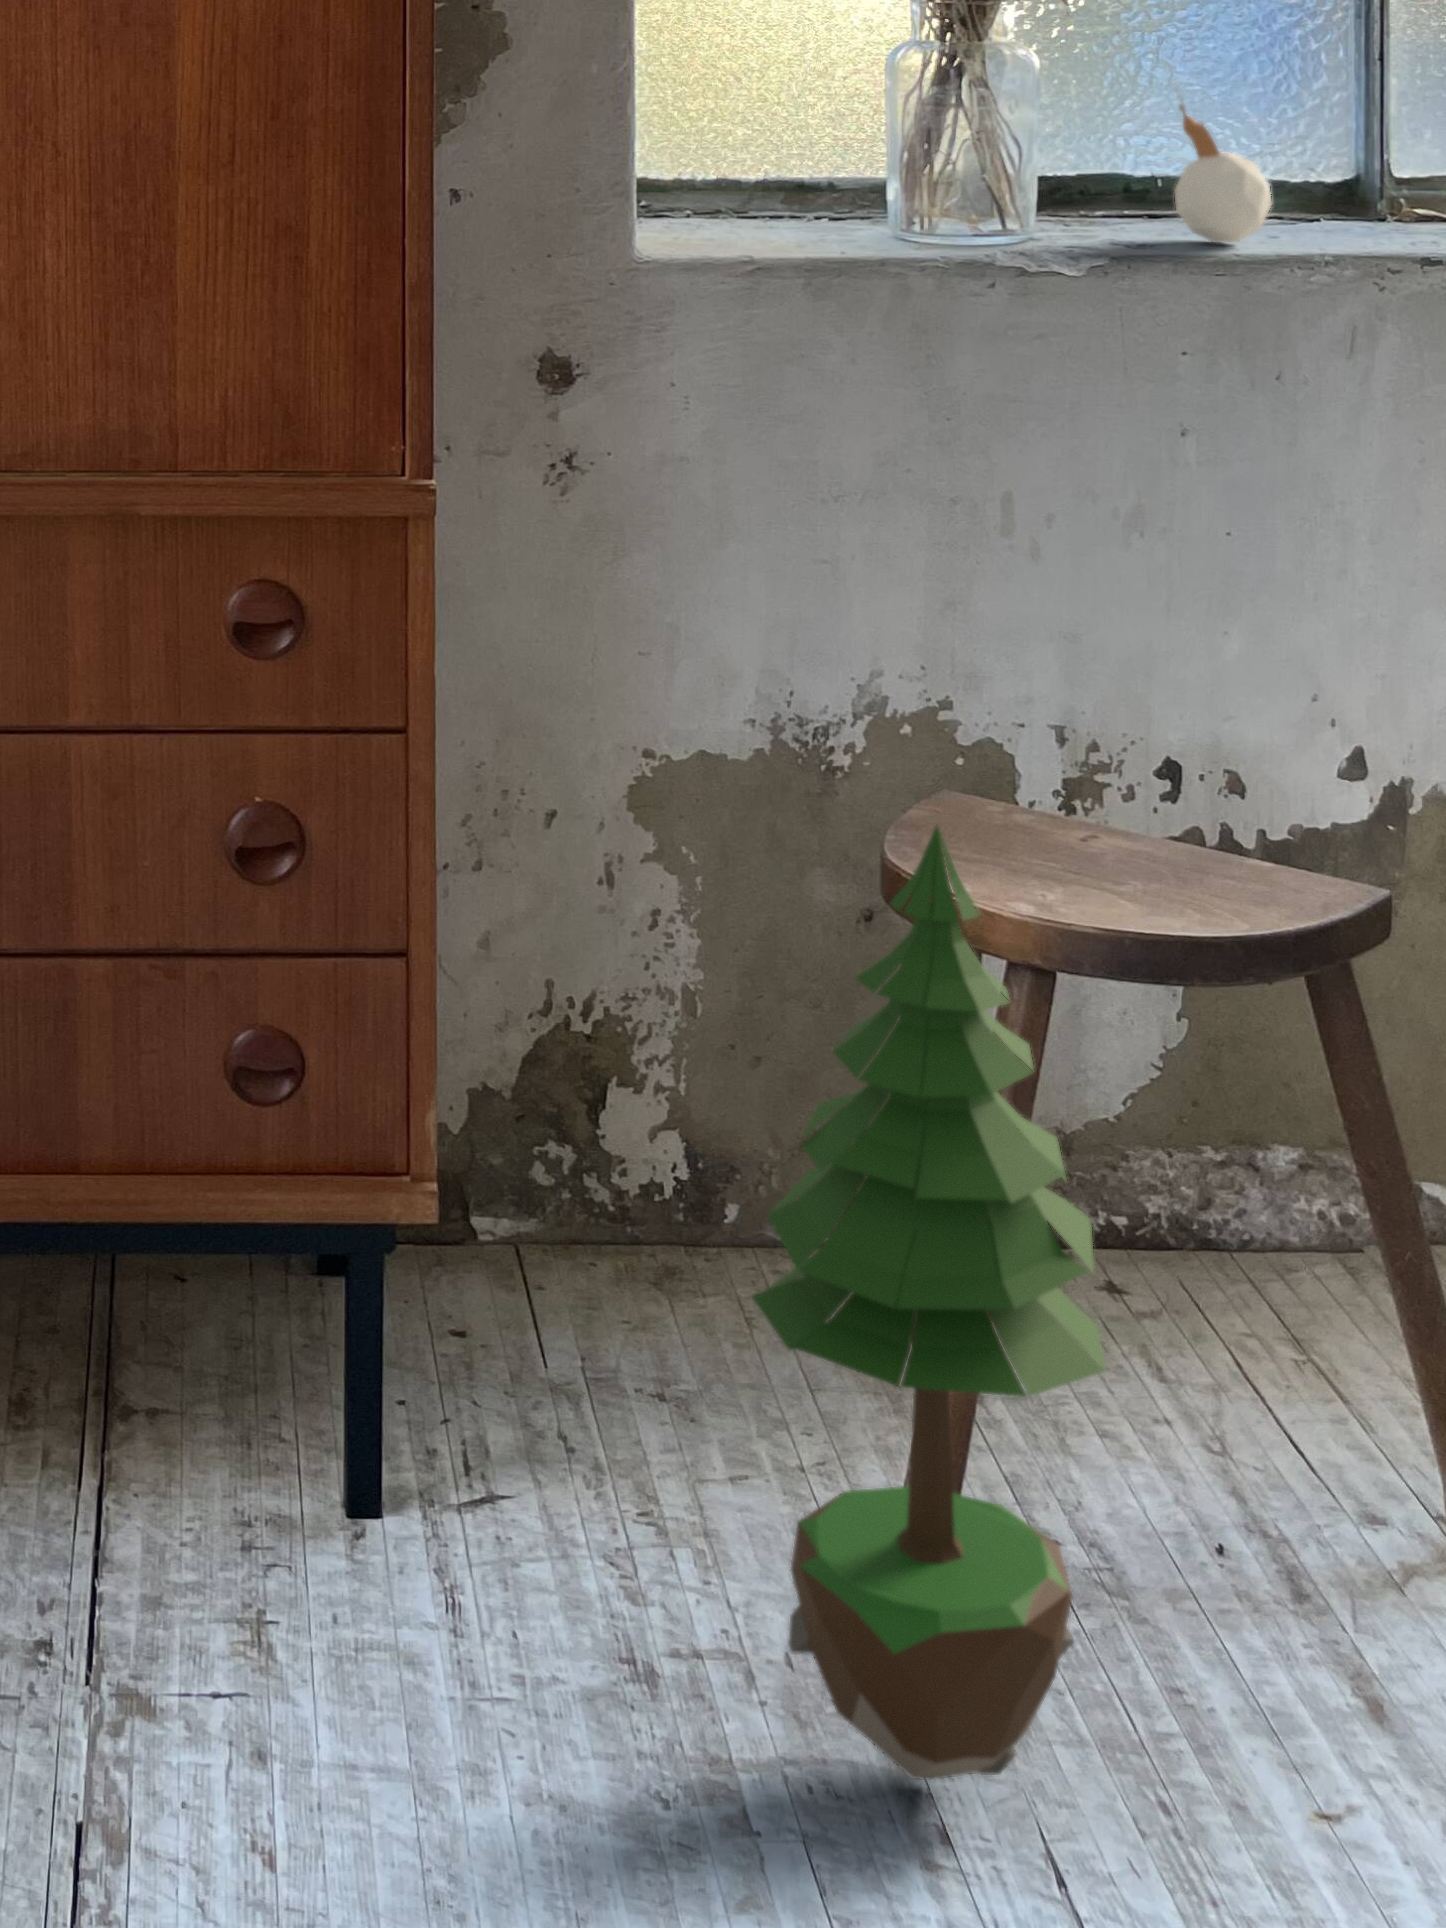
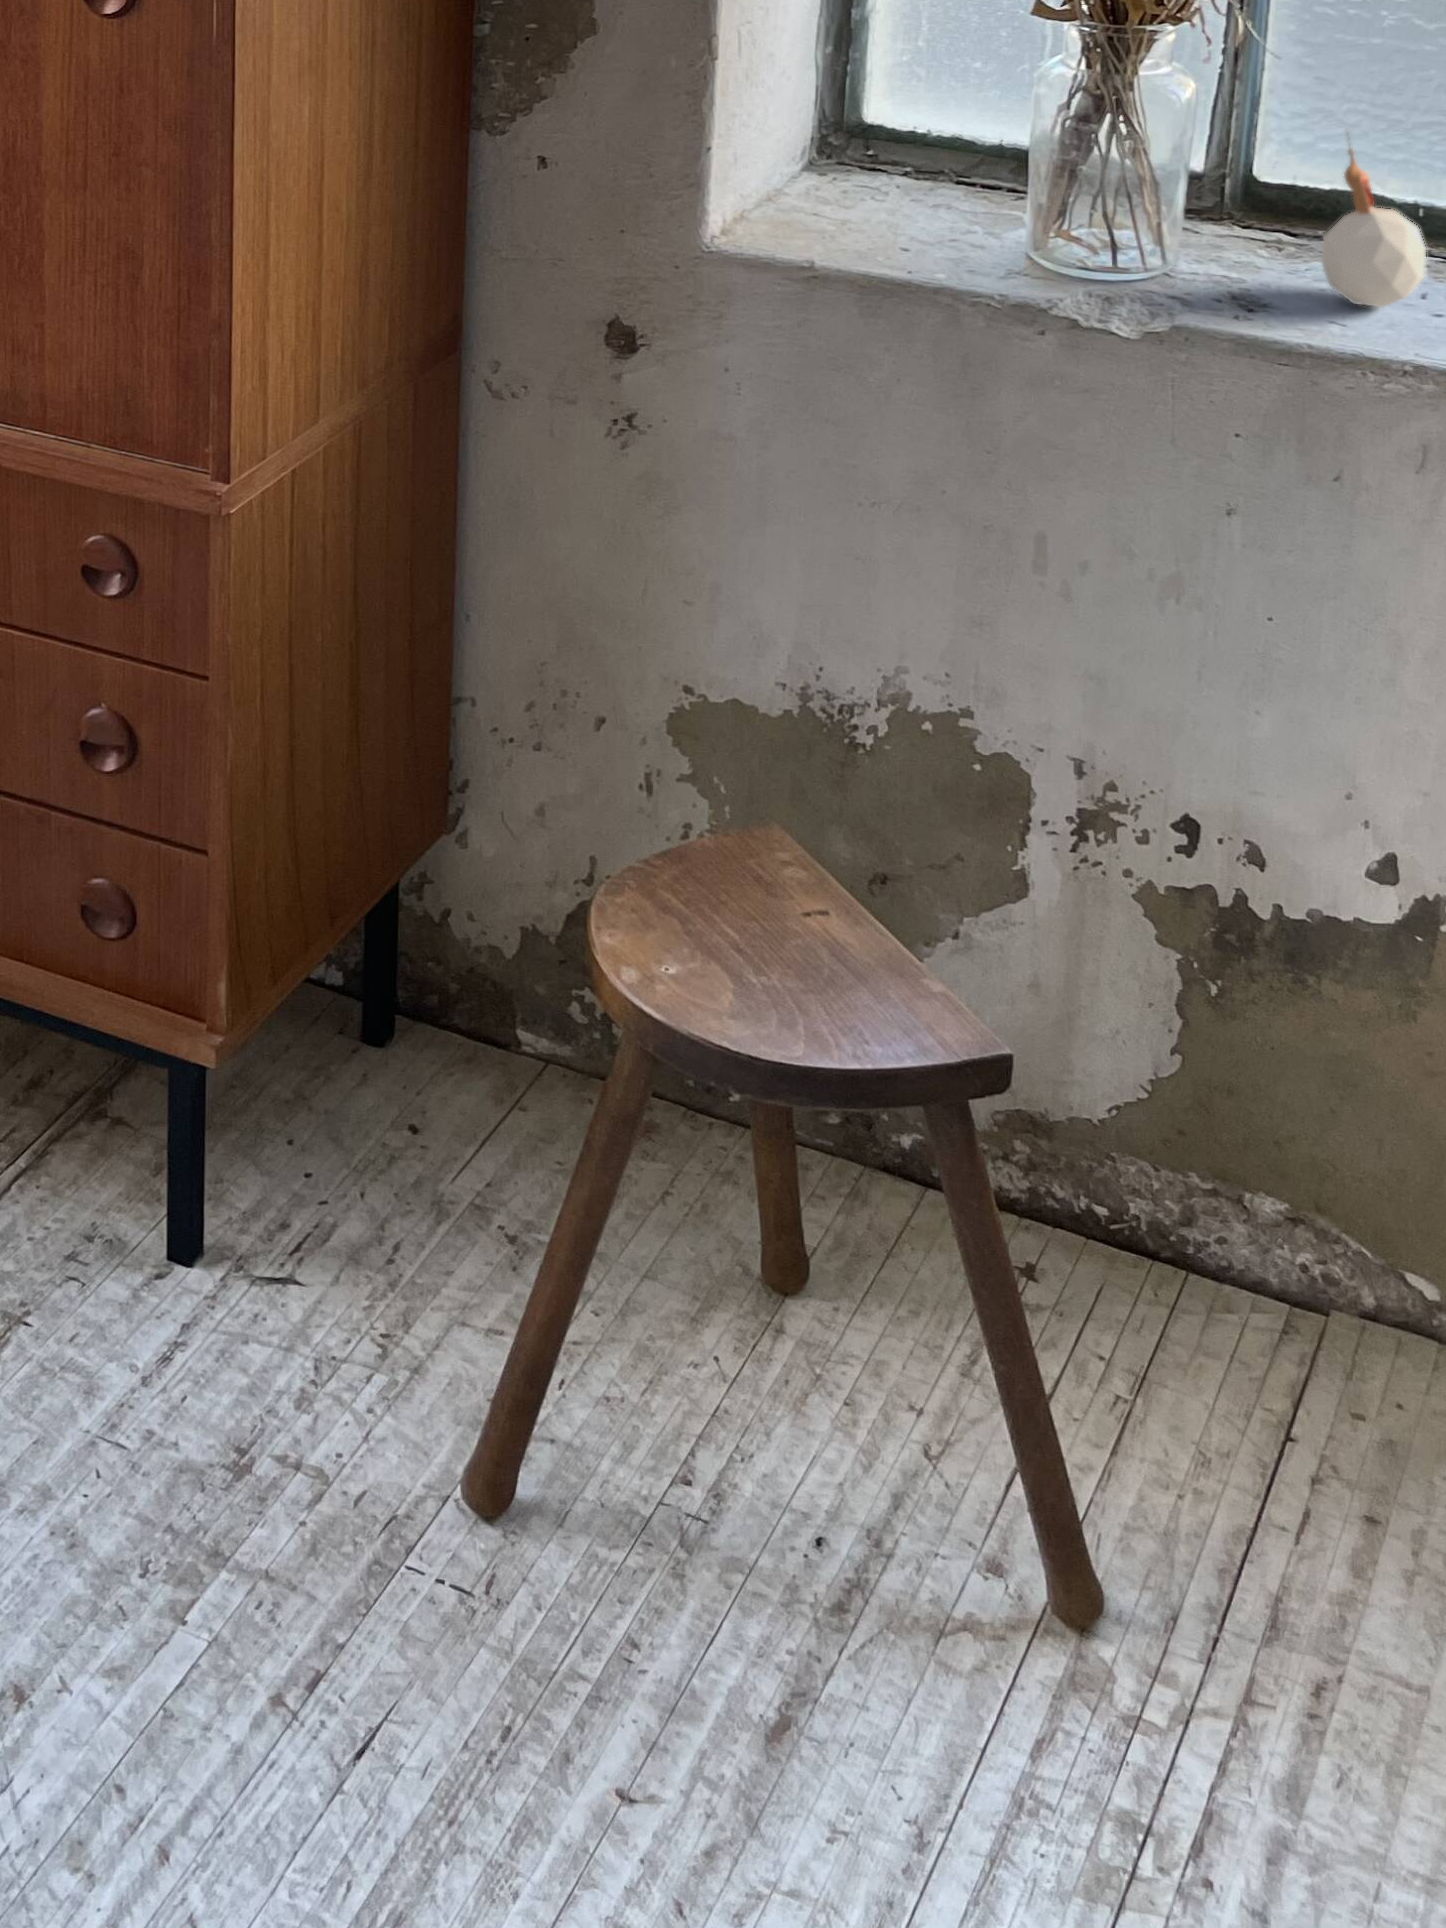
potted tree: present [752,824,1106,1780] -> none [216,919,519,1668]

